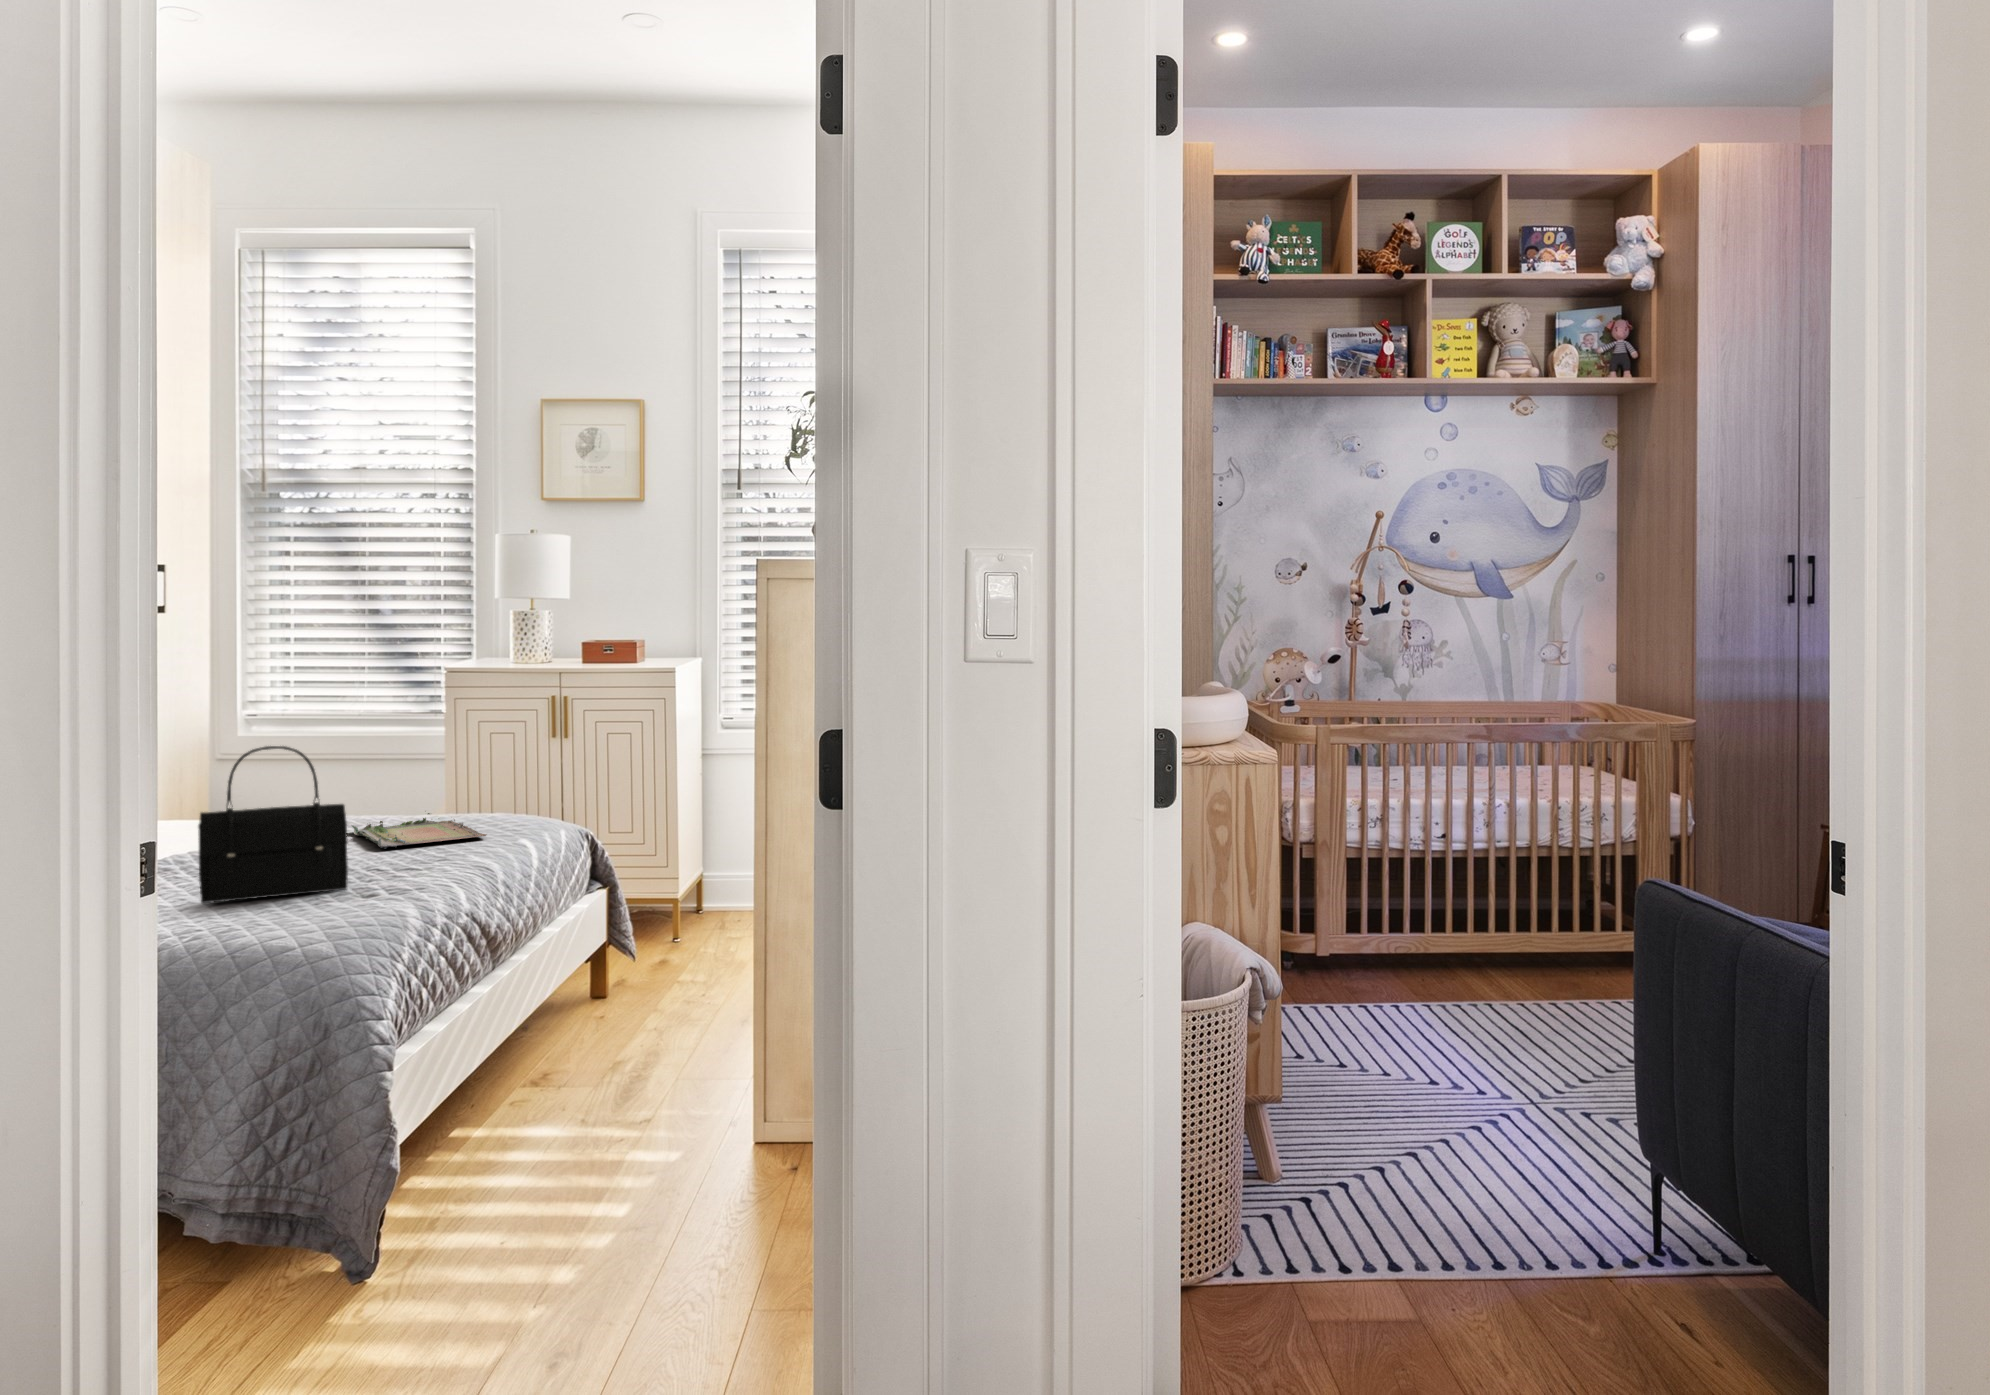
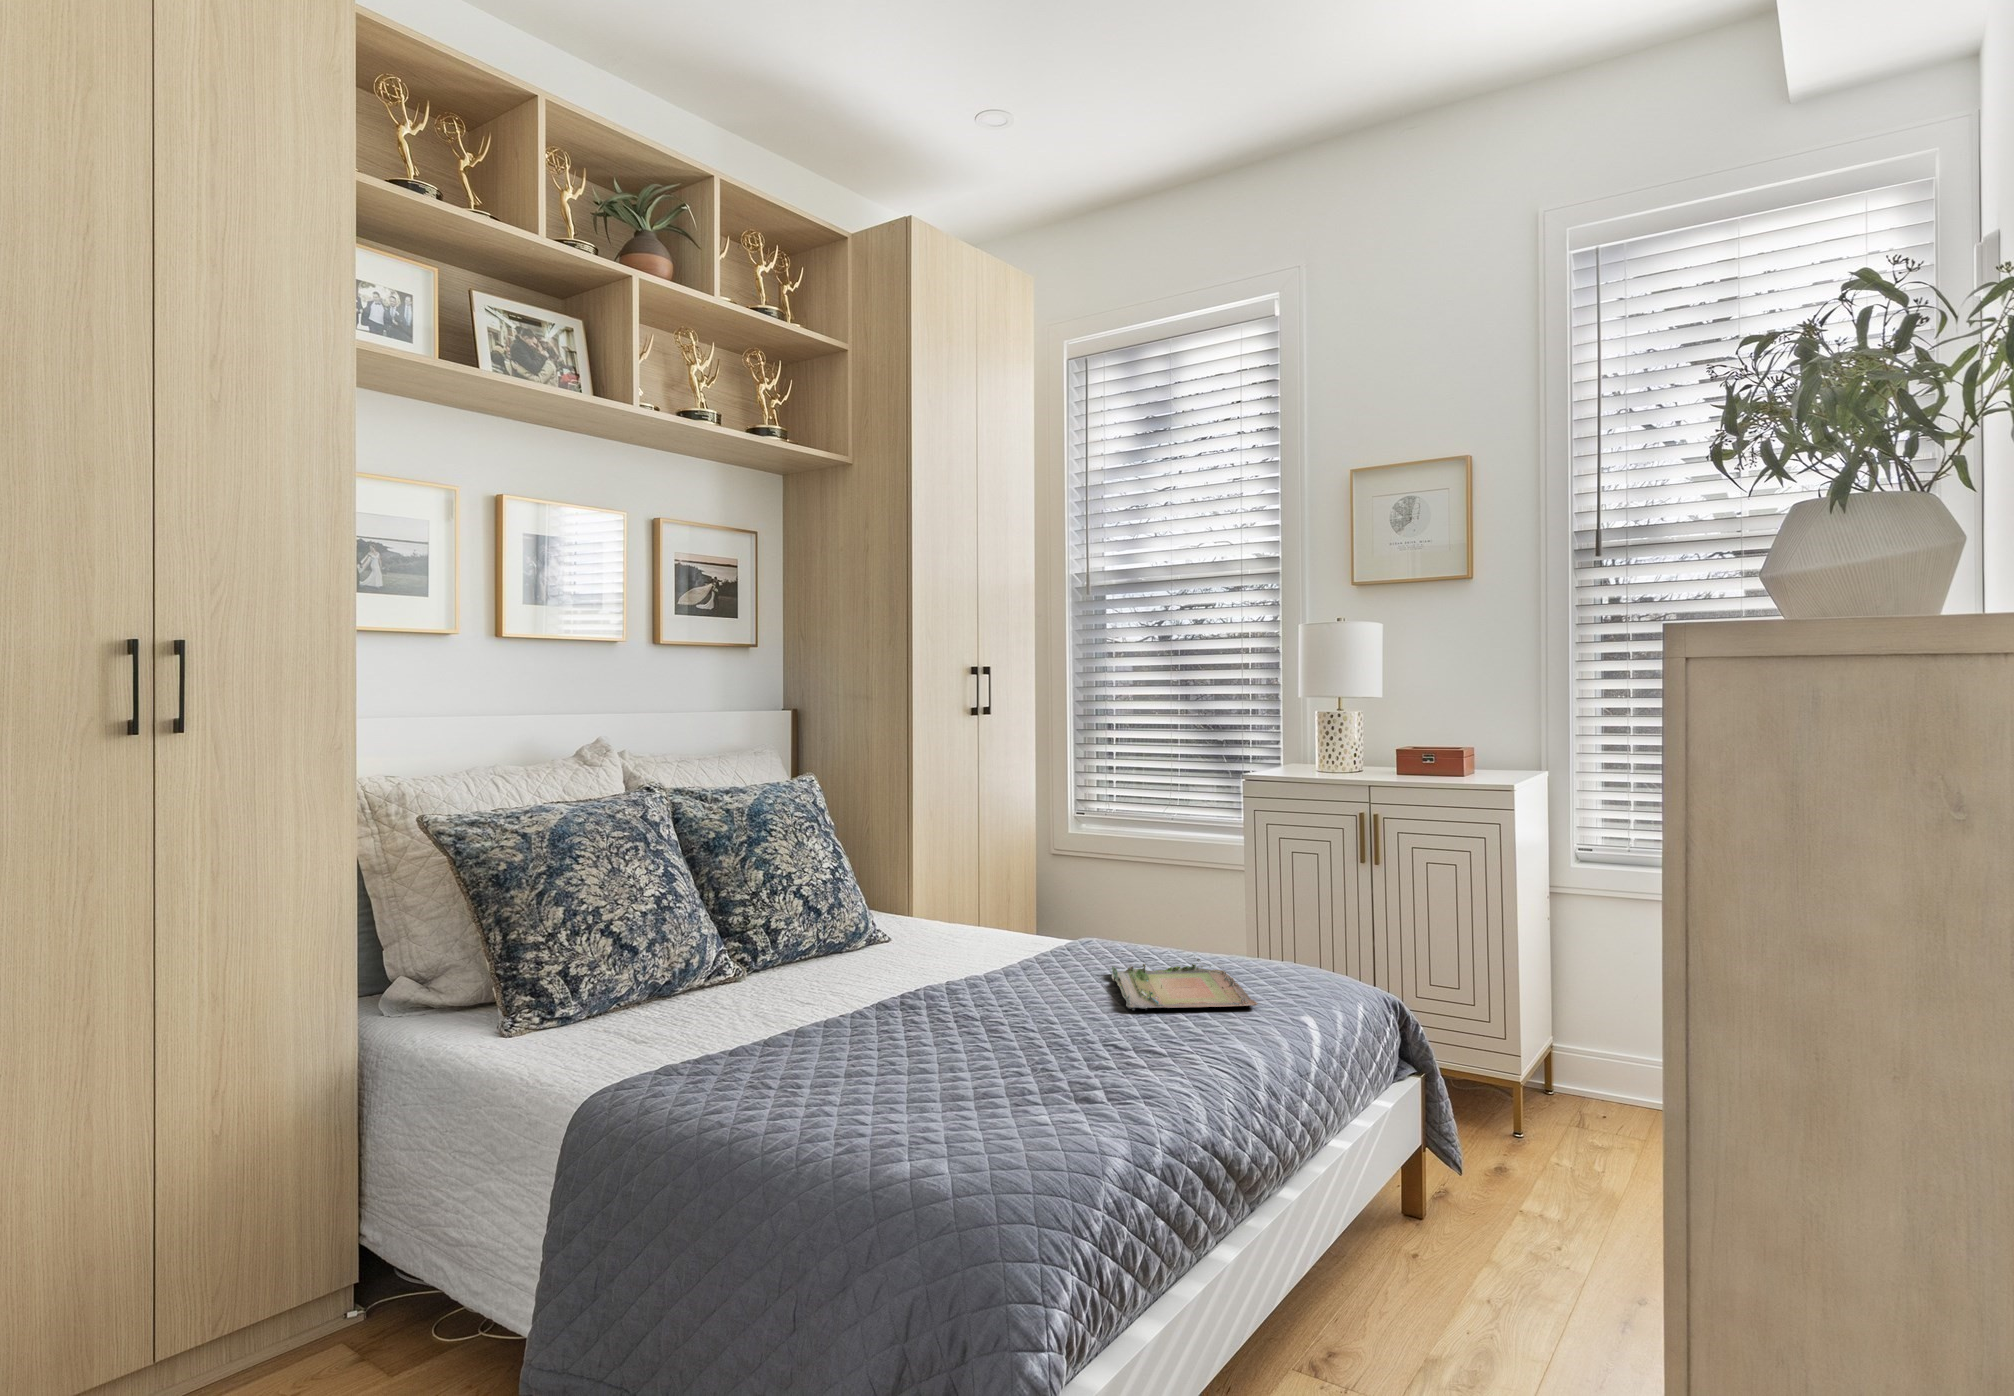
handbag: present [198,746,348,903] -> none [890,887,1058,1084]

